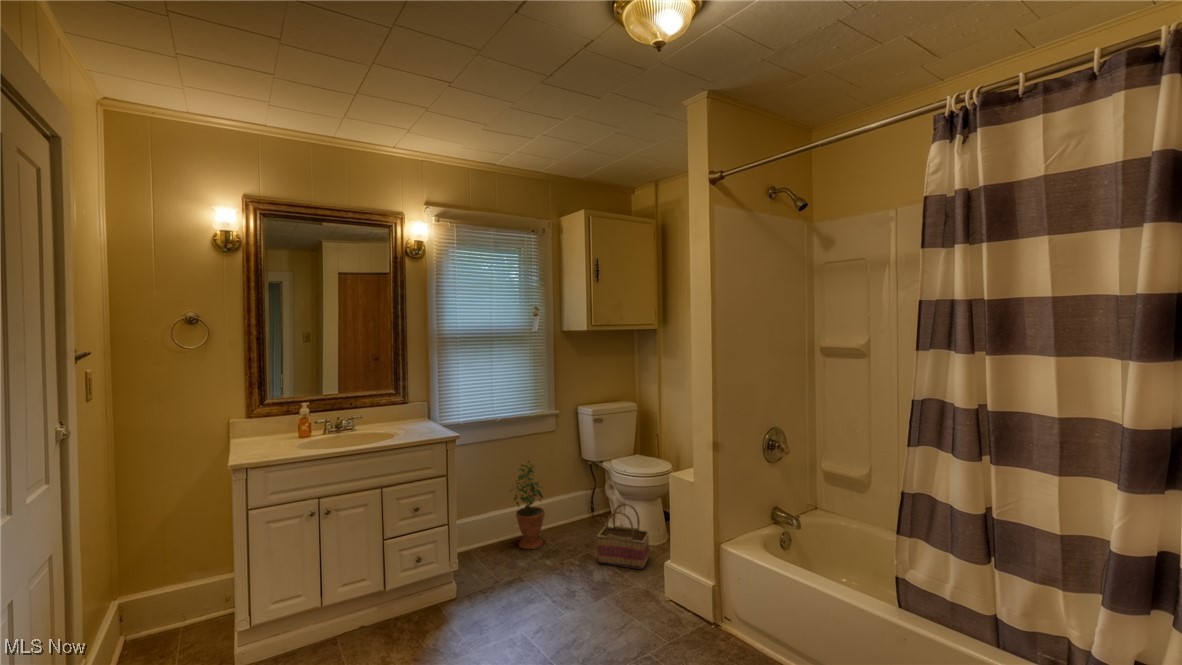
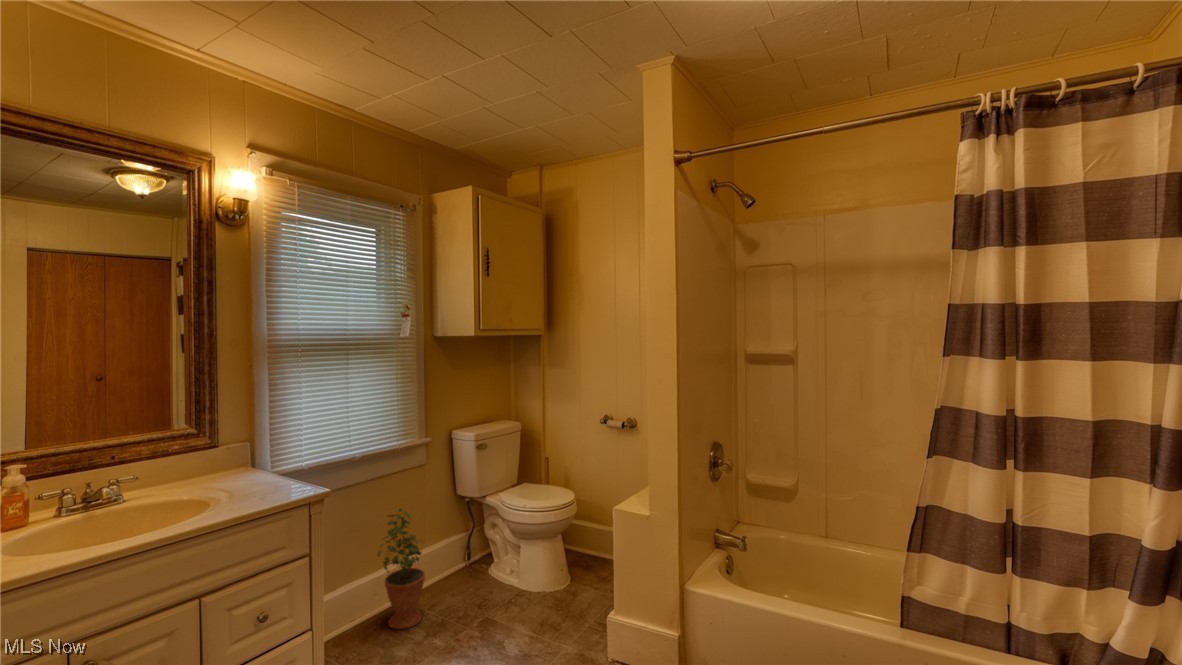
basket: present [598,503,649,569] -> none [506,546,566,628]

